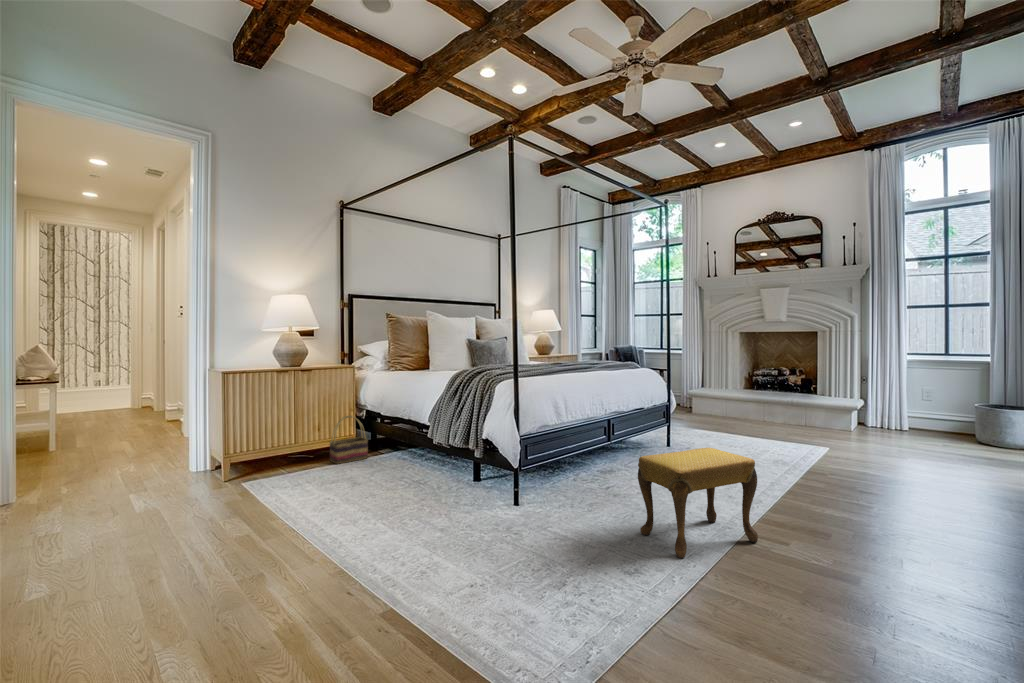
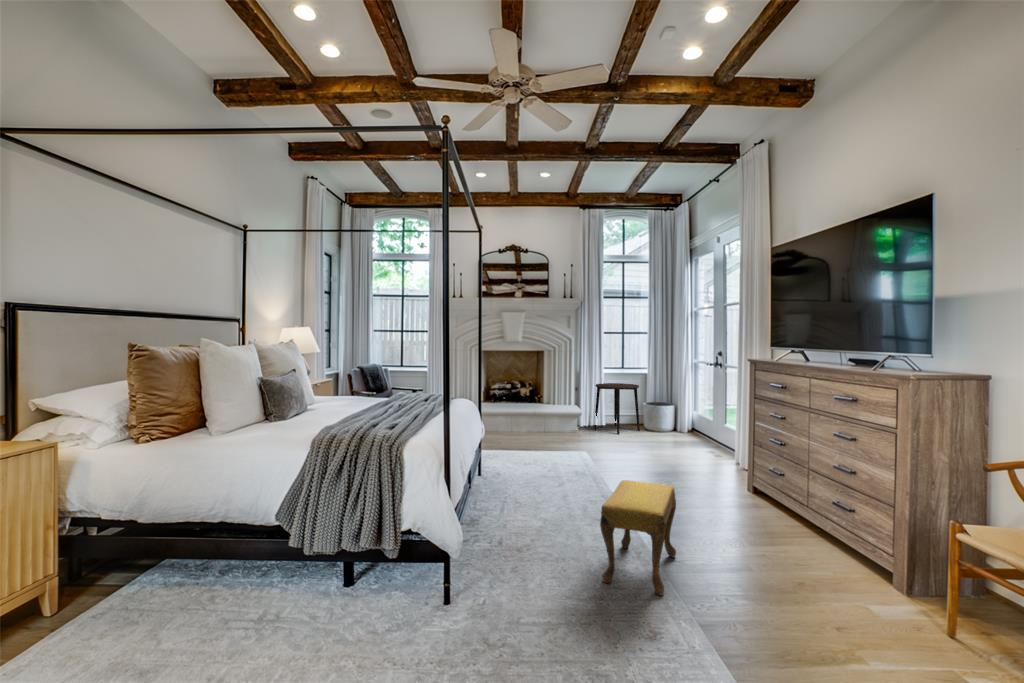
side table: none [884,374,964,442] -> present [594,383,640,434]
basket: present [330,416,368,464] -> none [19,535,111,638]

